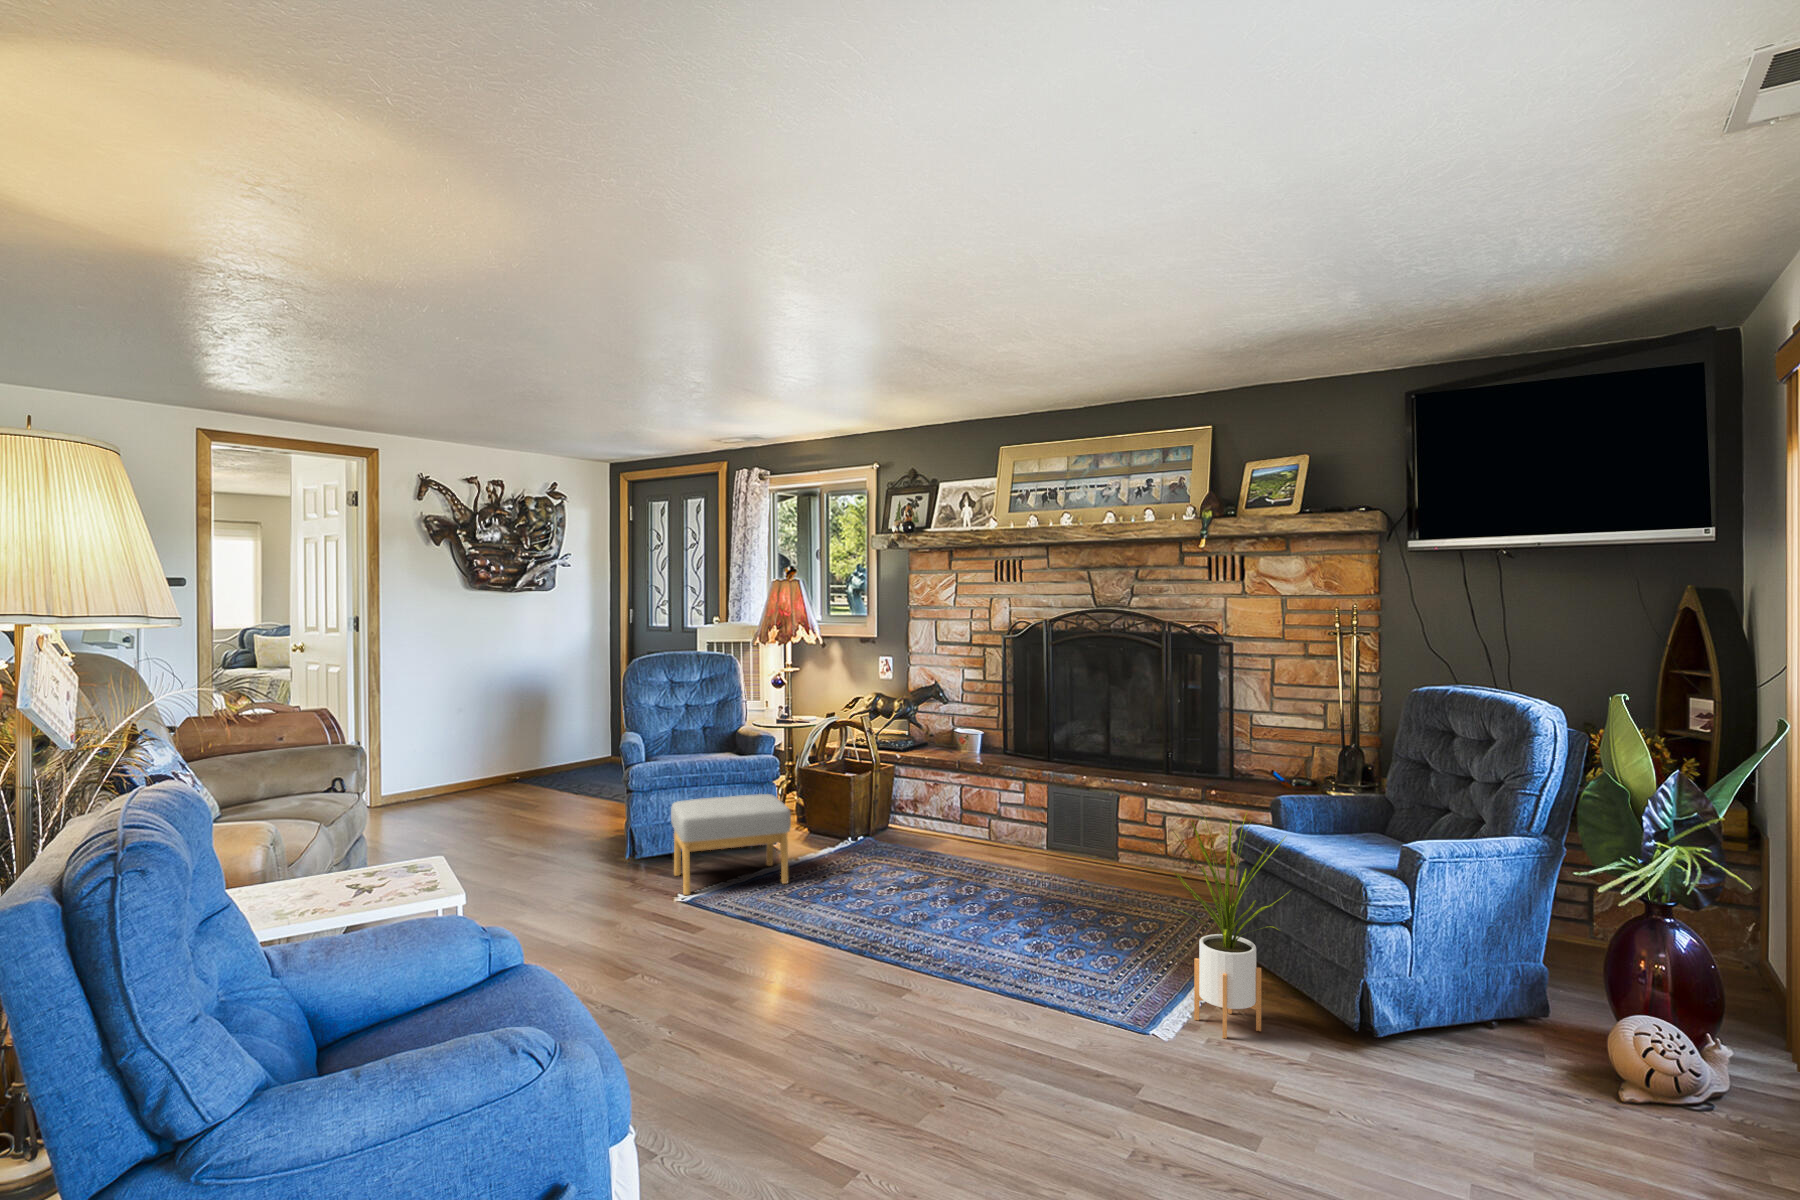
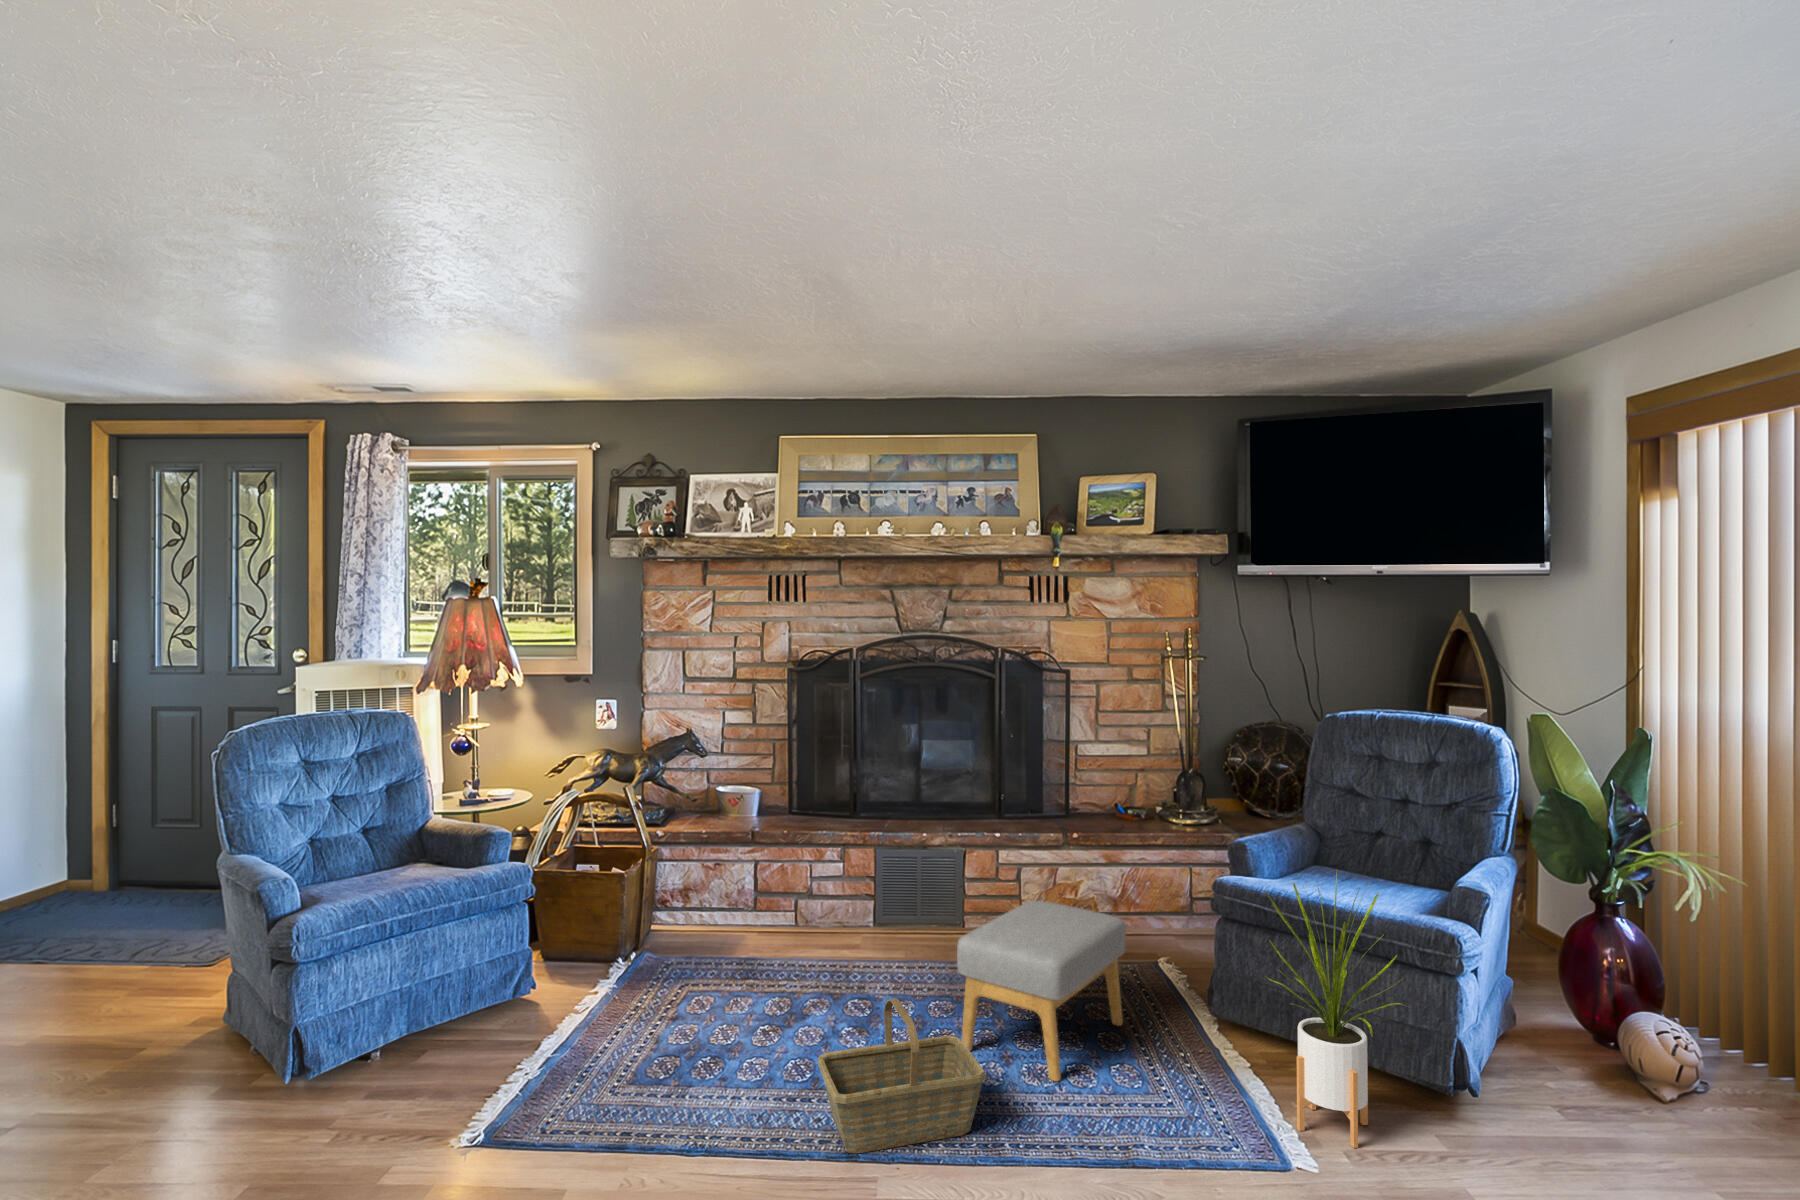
footstool: present [671,794,791,895] -> present [957,900,1126,1081]
basket: none [855,863,973,962] -> present [818,998,986,1154]

